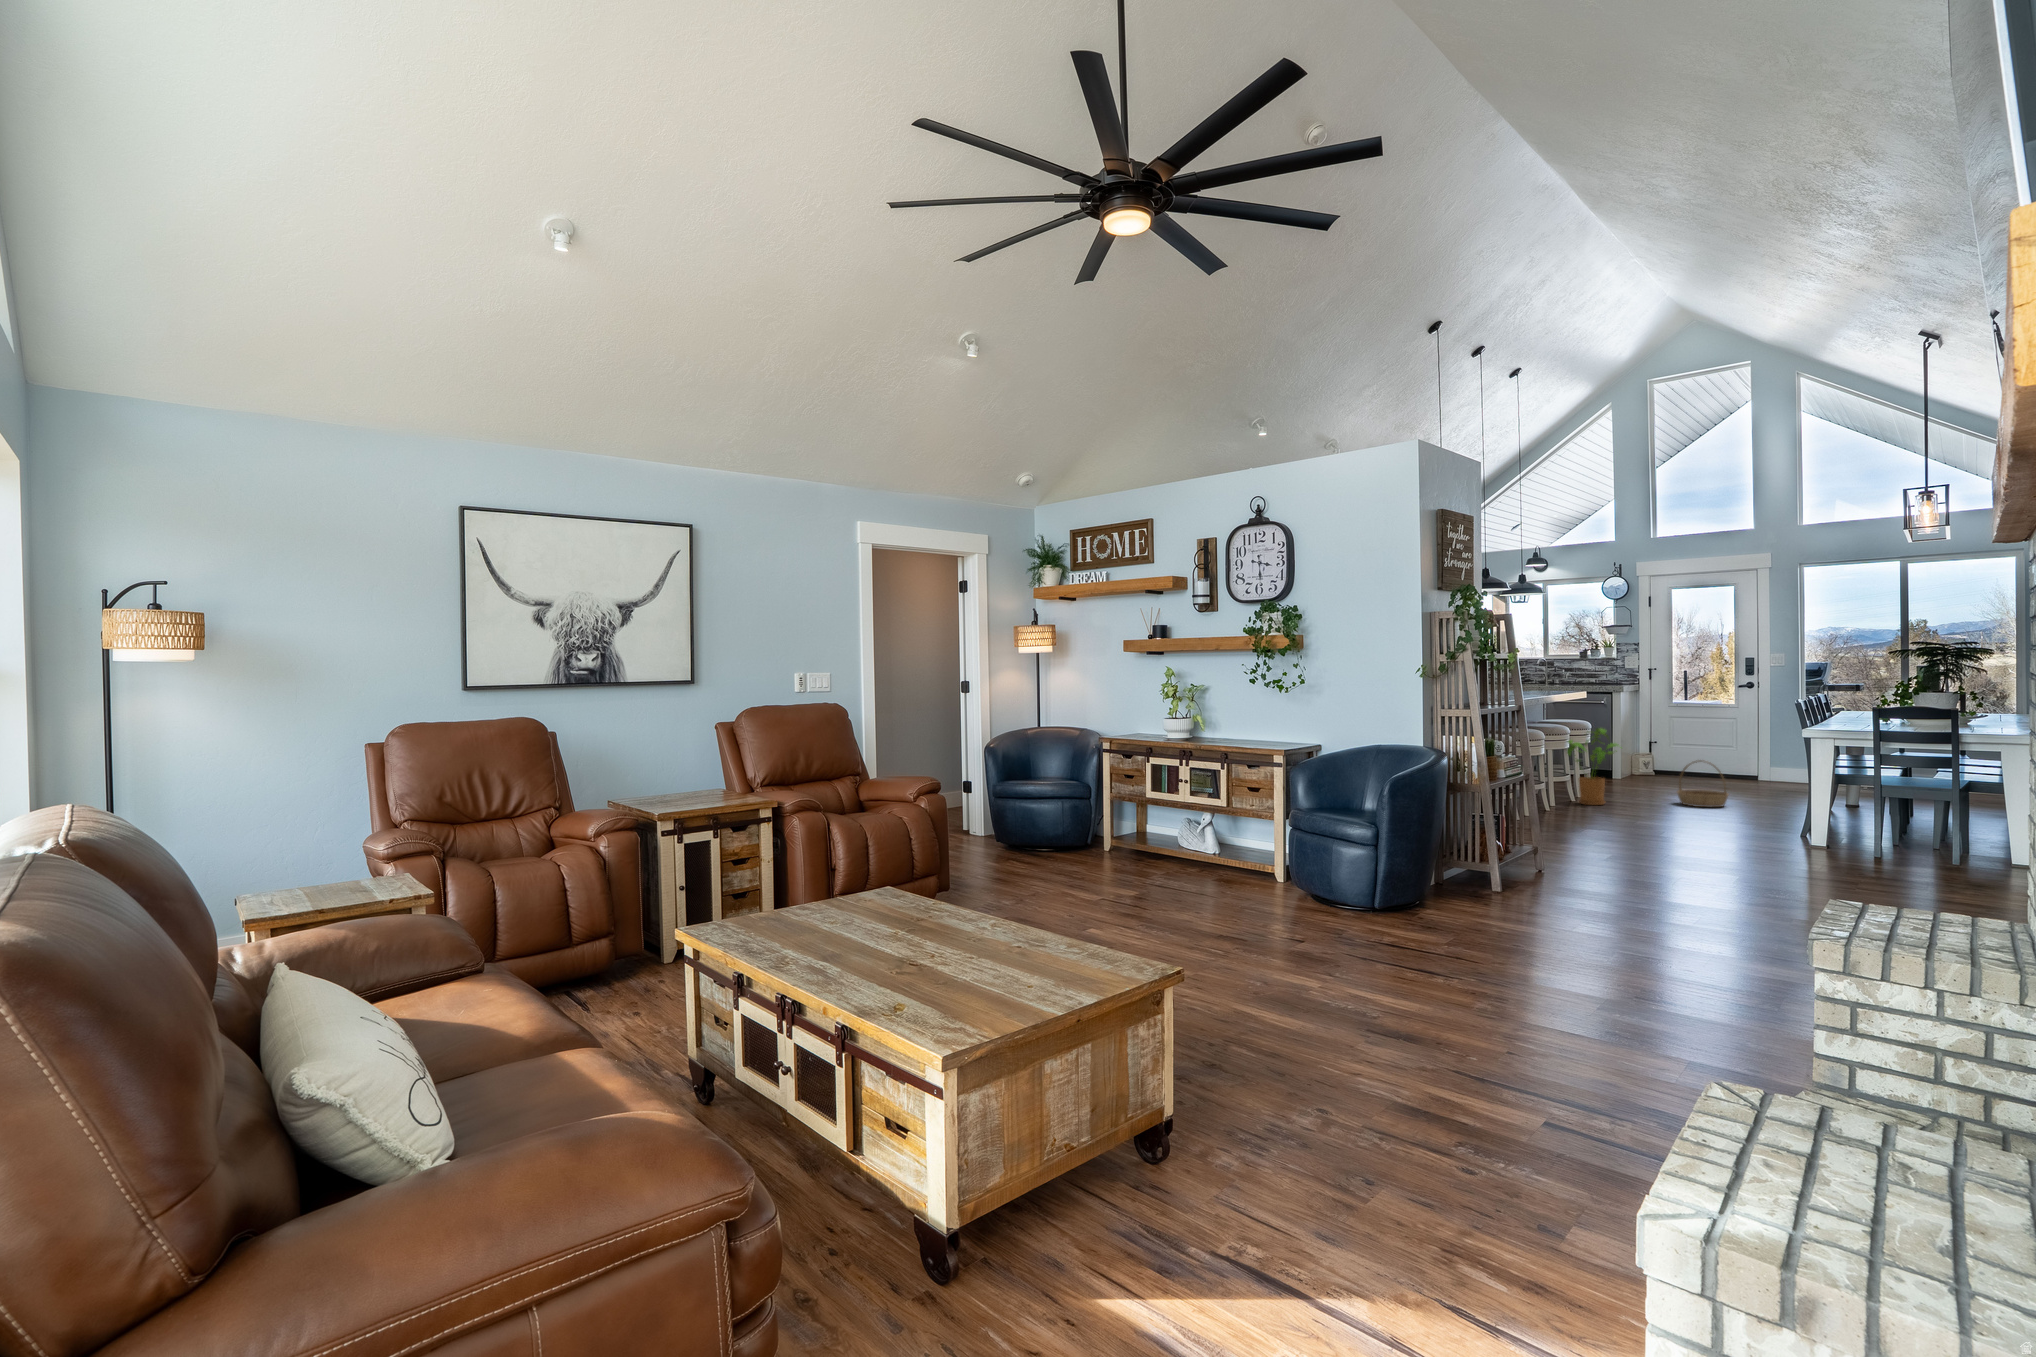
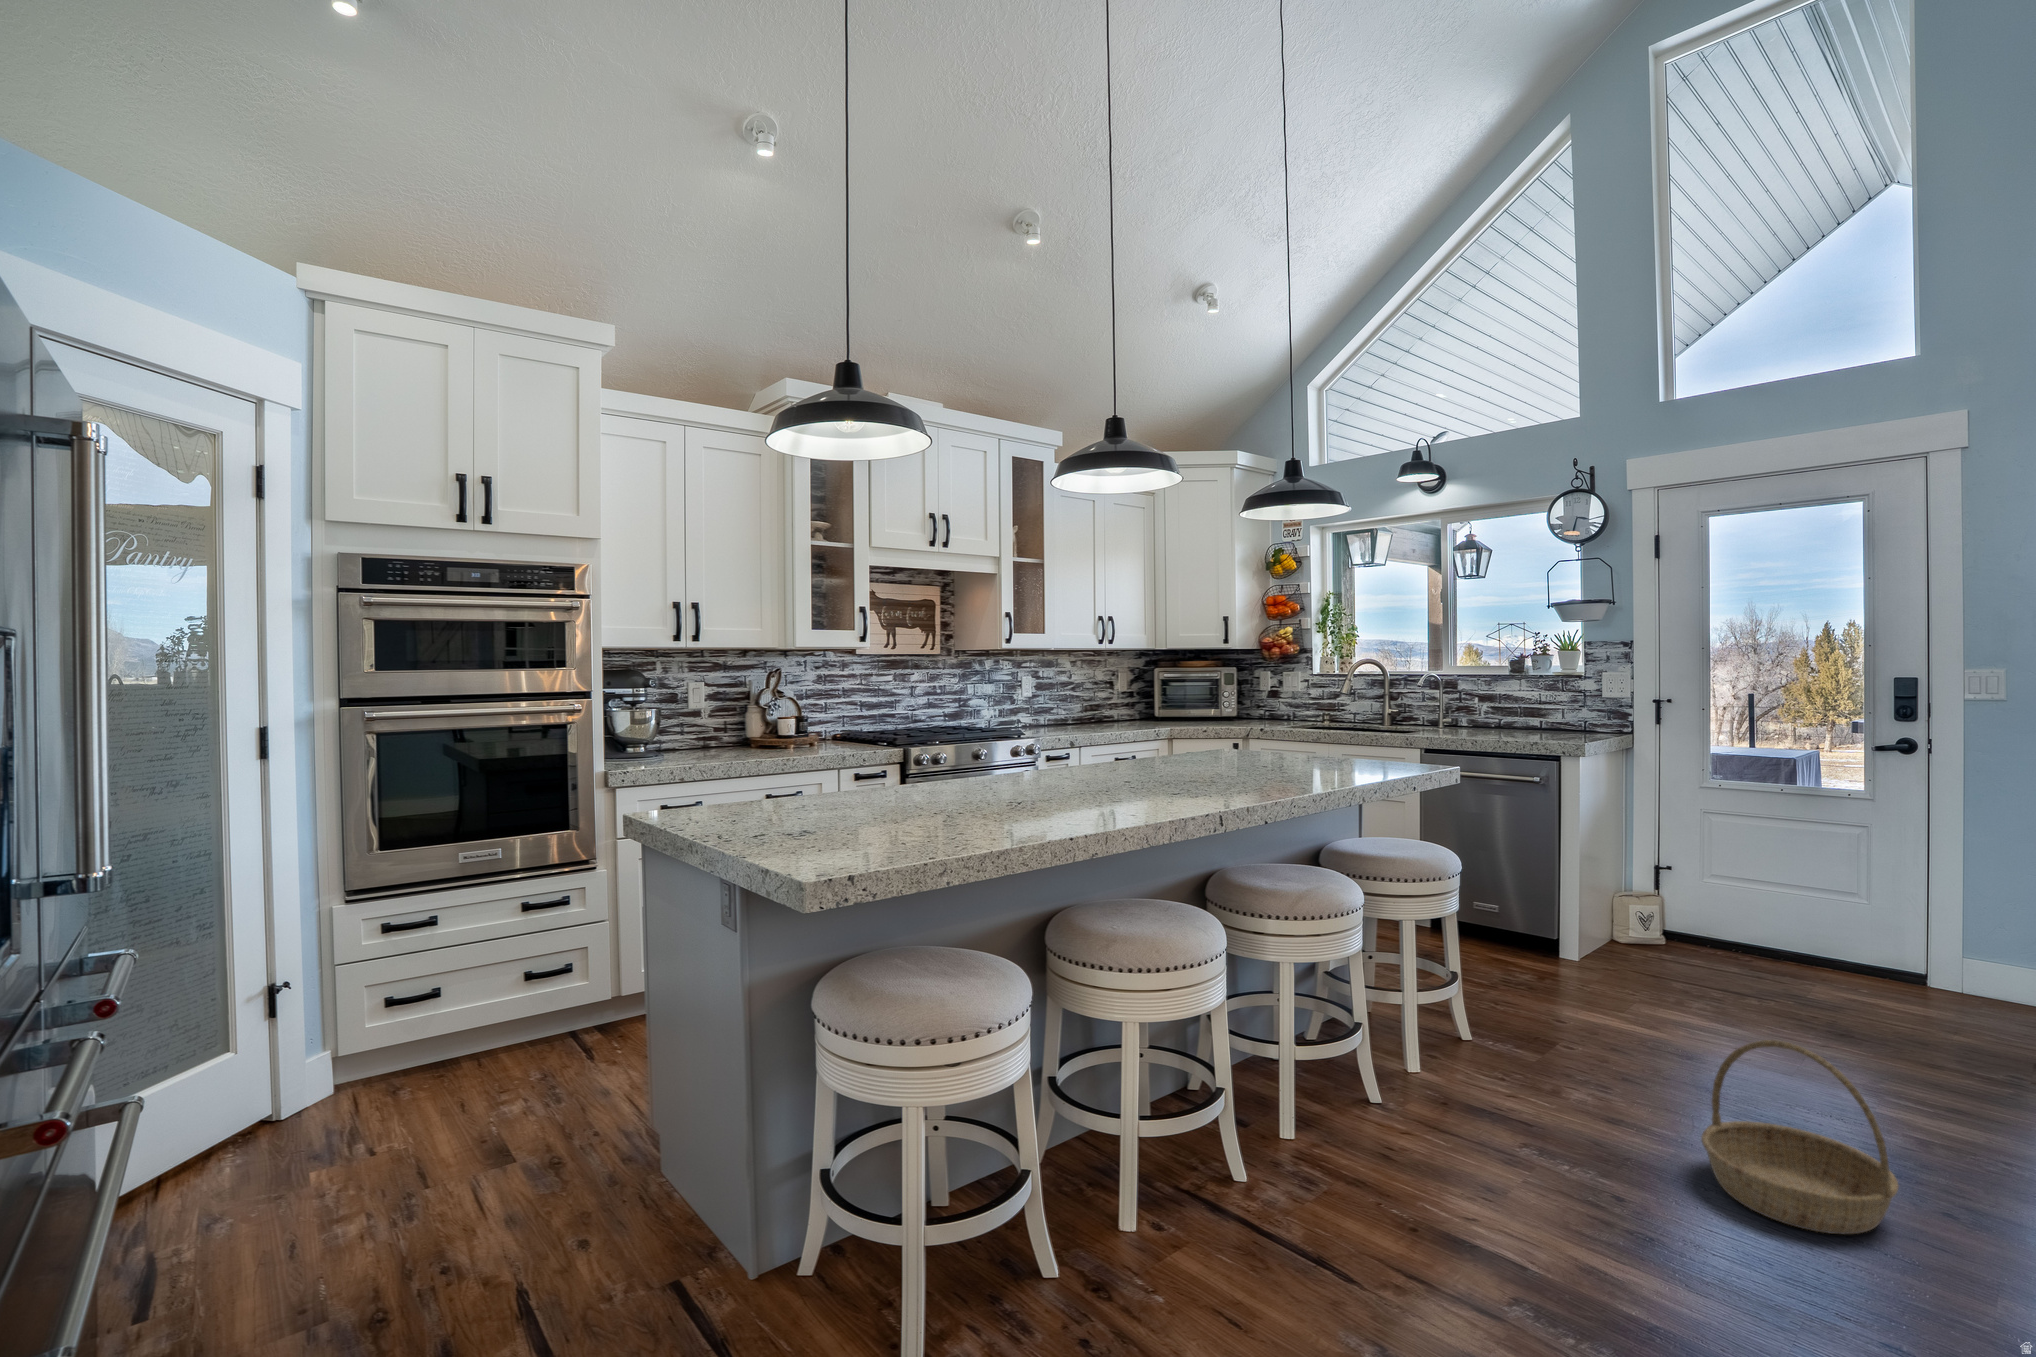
house plant: present [1567,728,1621,805] -> none [1339,910,1513,1177]

